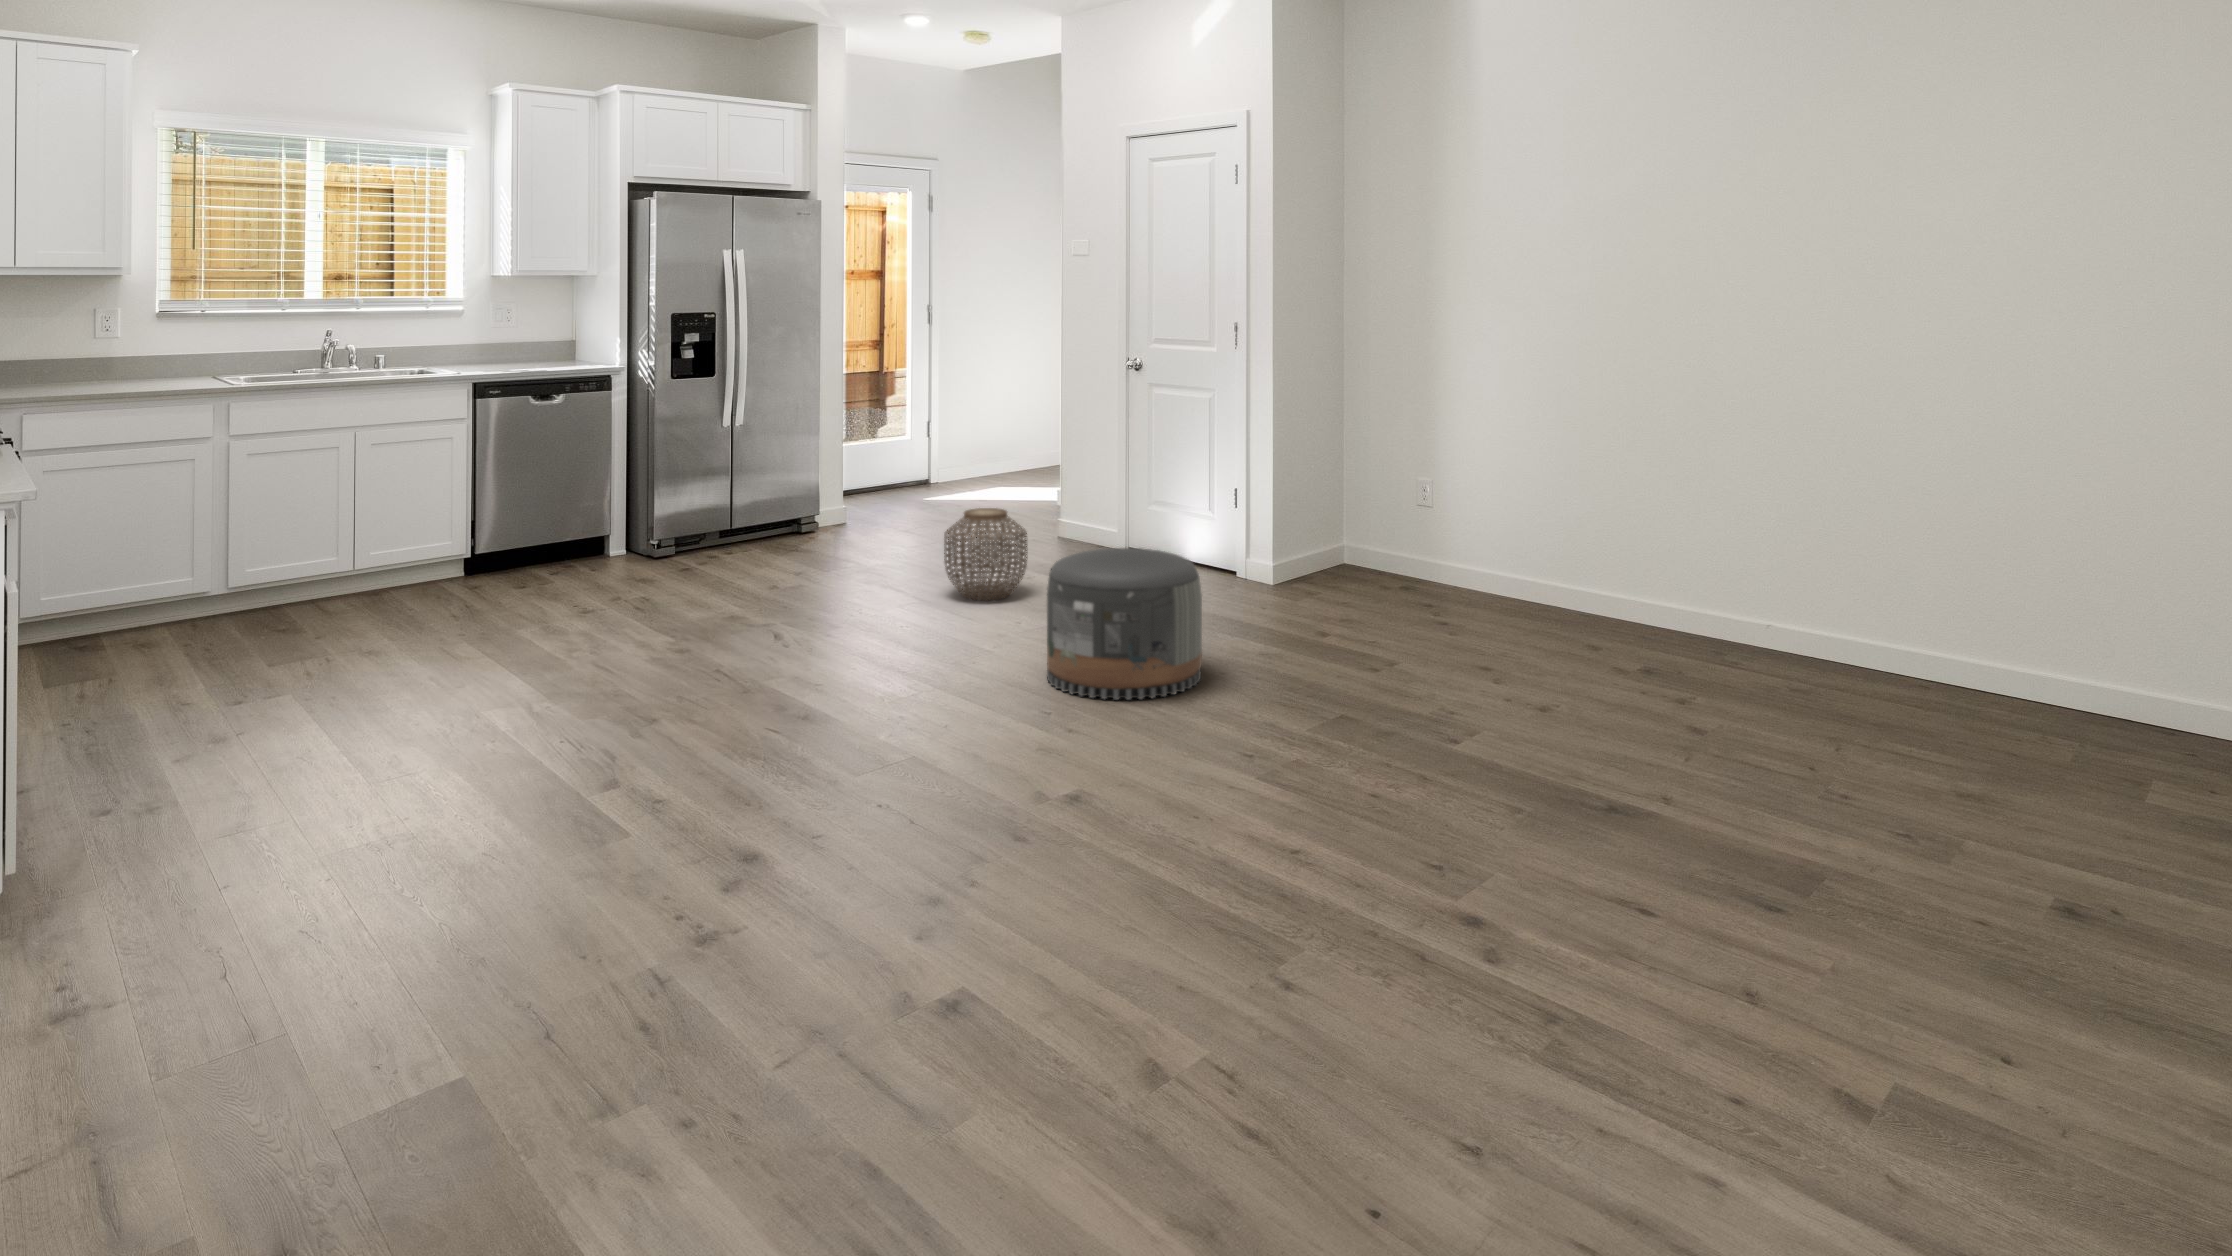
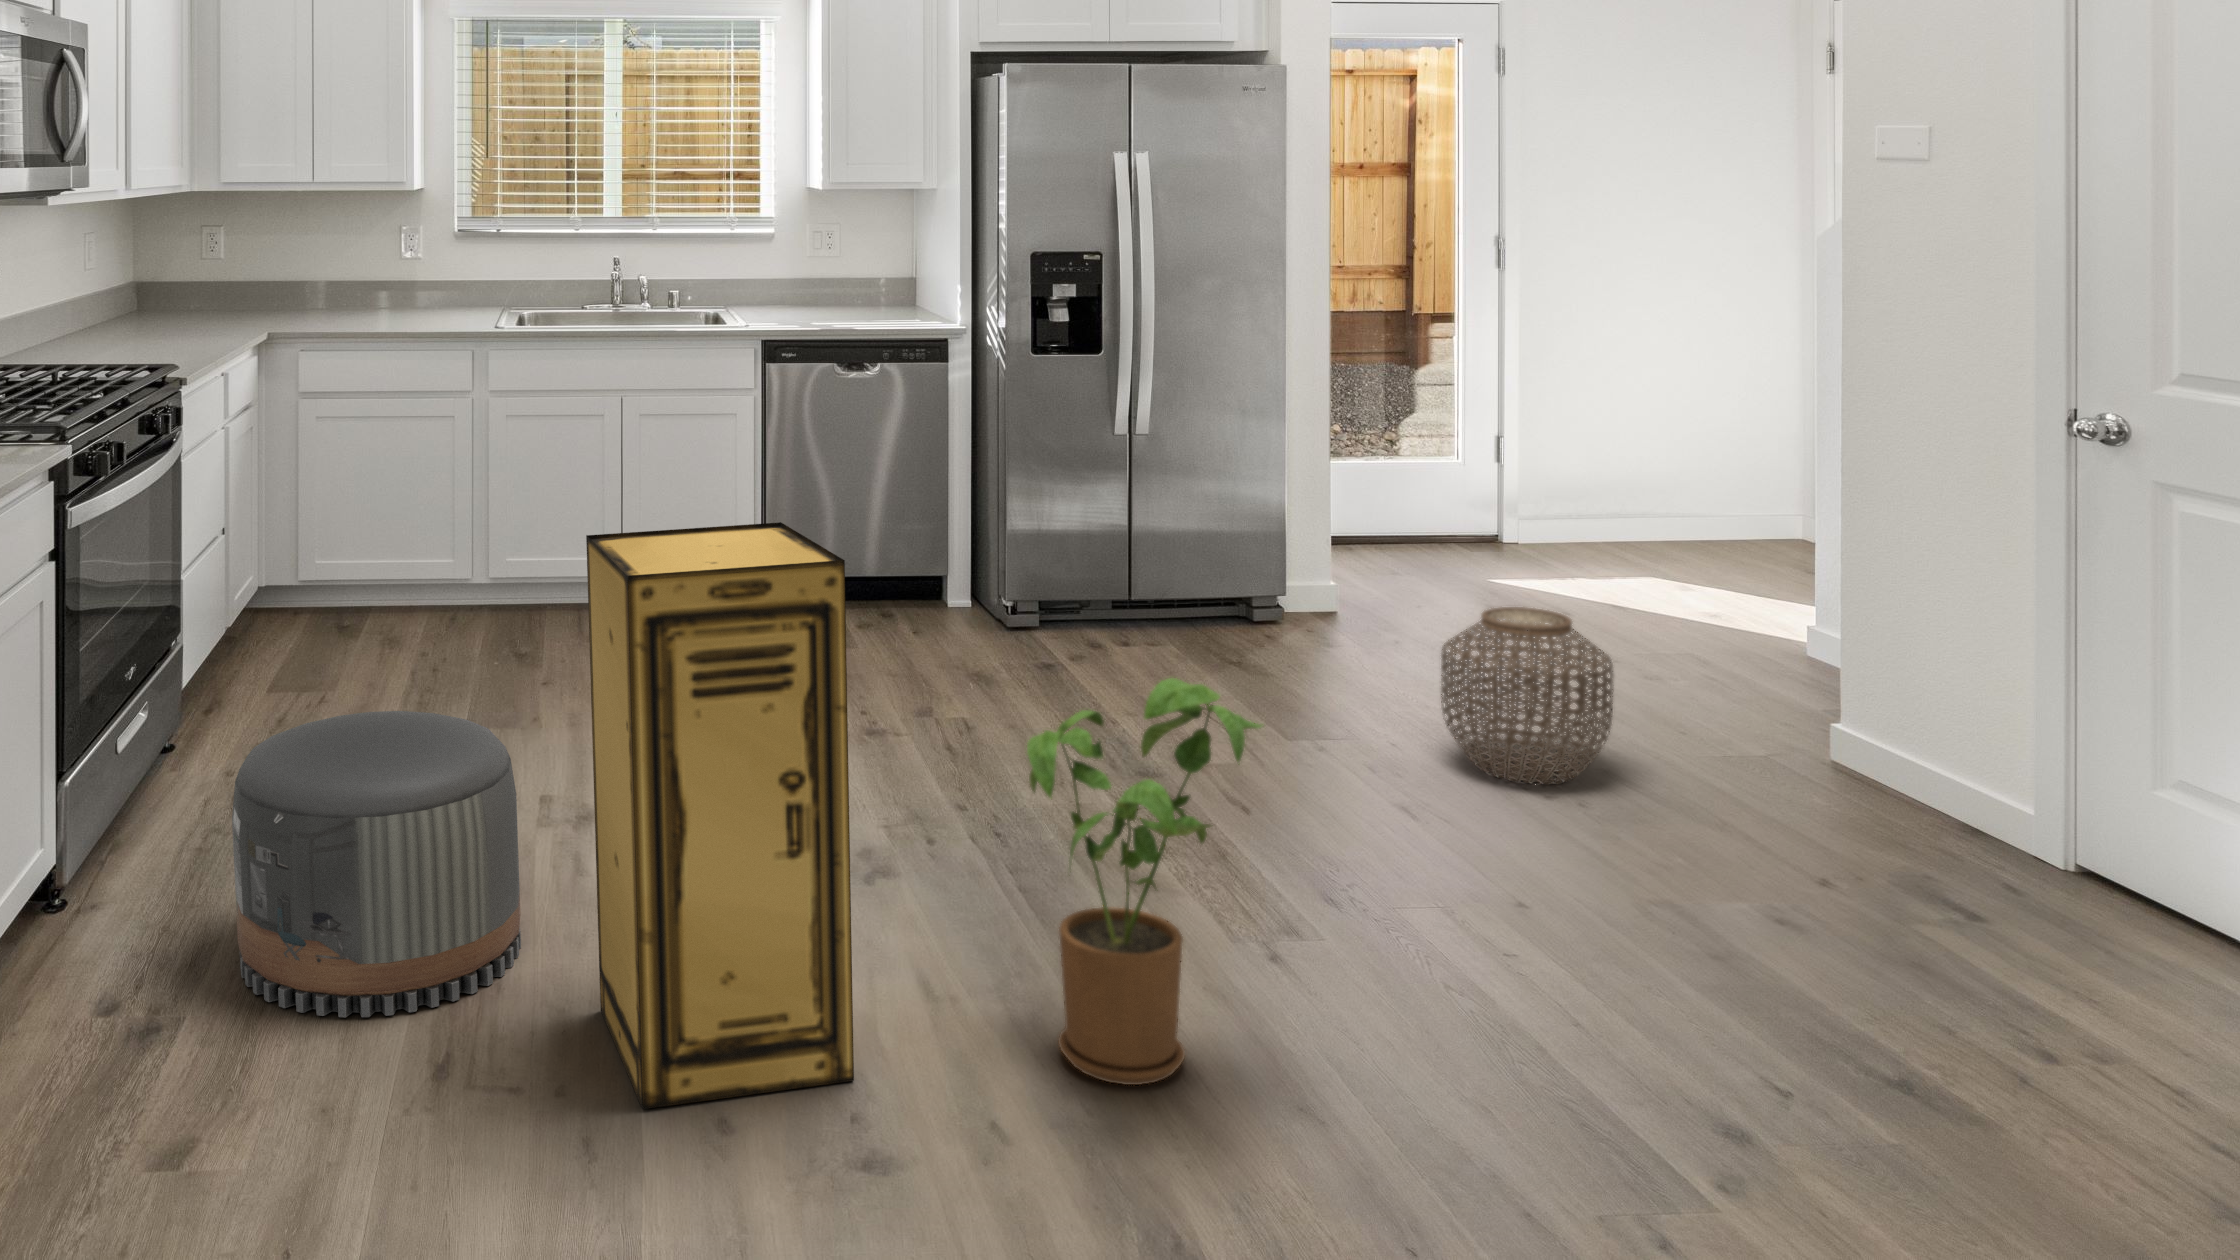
storage cabinet: none [497,459,695,812] -> present [586,522,854,1109]
house plant: none [779,525,903,746] -> present [1027,678,1263,1085]
pouf: present [1047,548,1202,700] -> present [232,711,521,1017]

